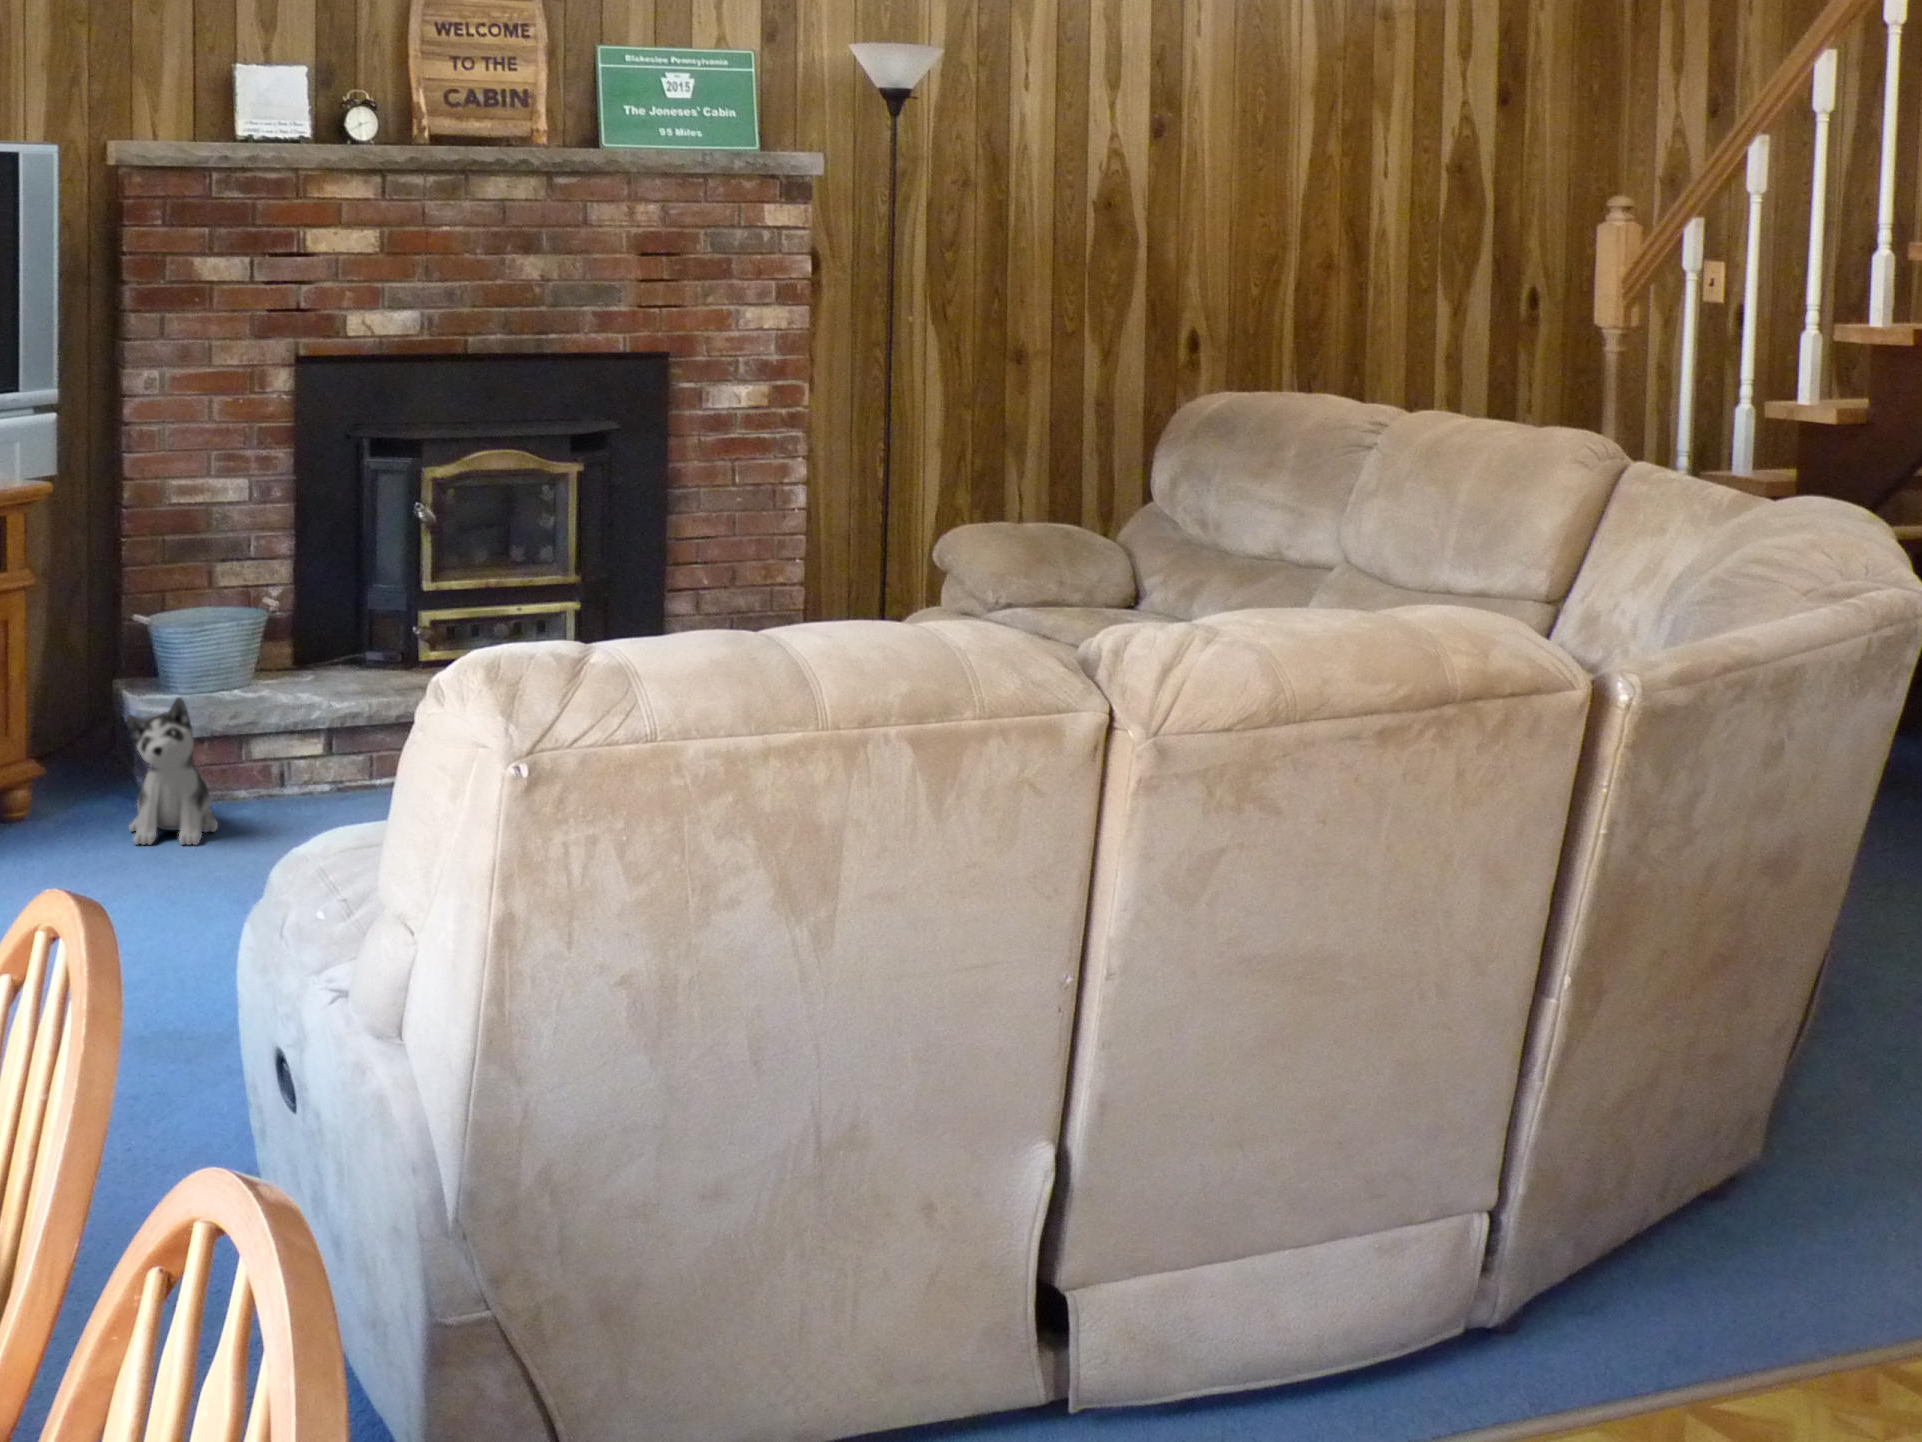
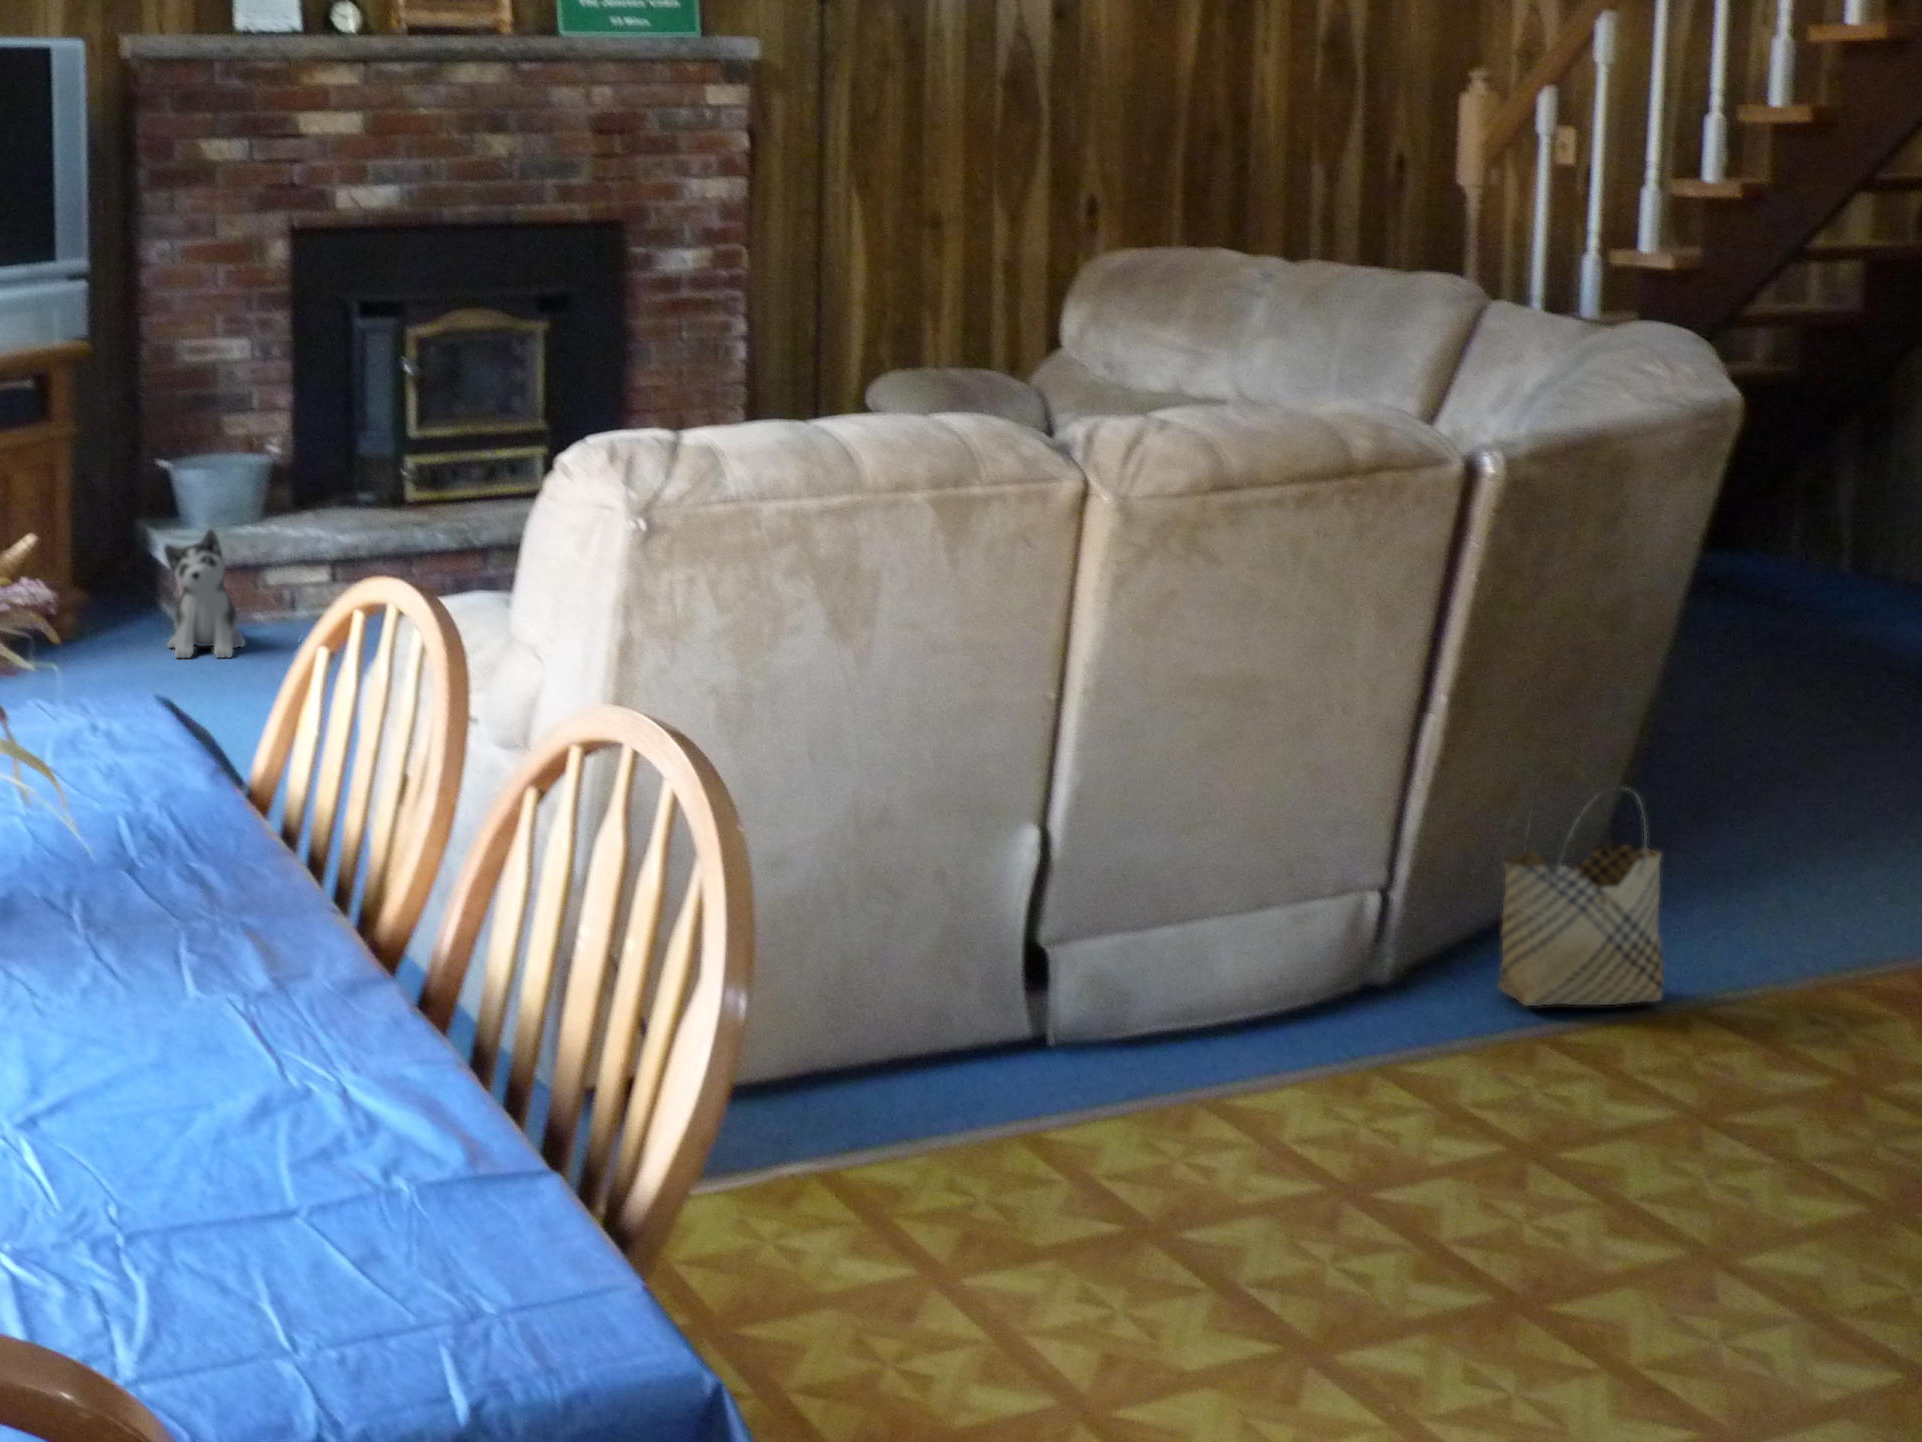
woven basket: none [1638,1050,1846,1365] -> present [1498,761,1664,1006]

